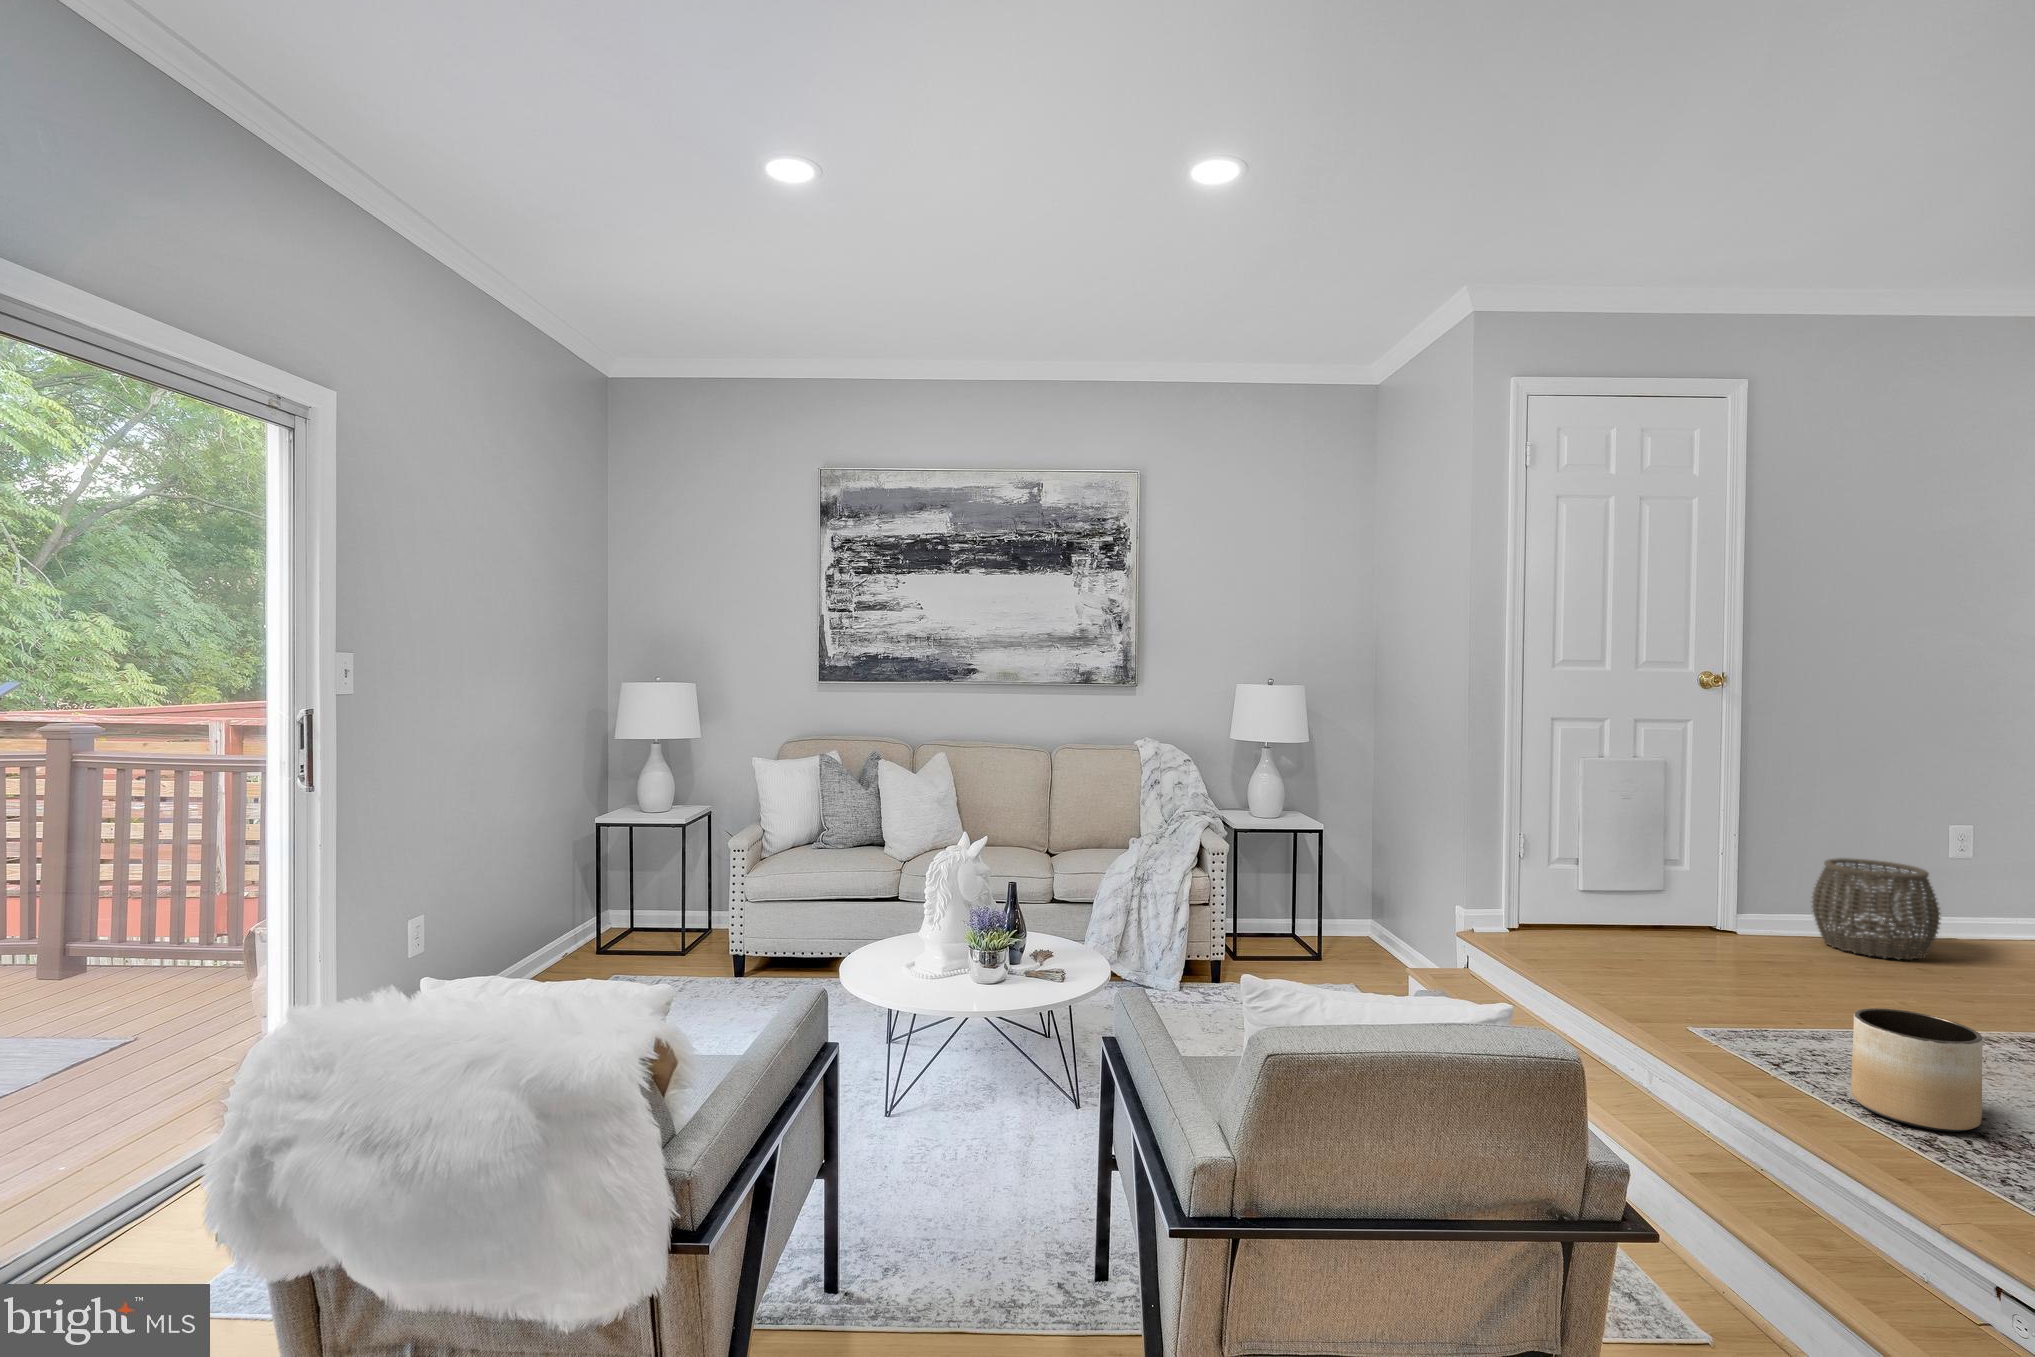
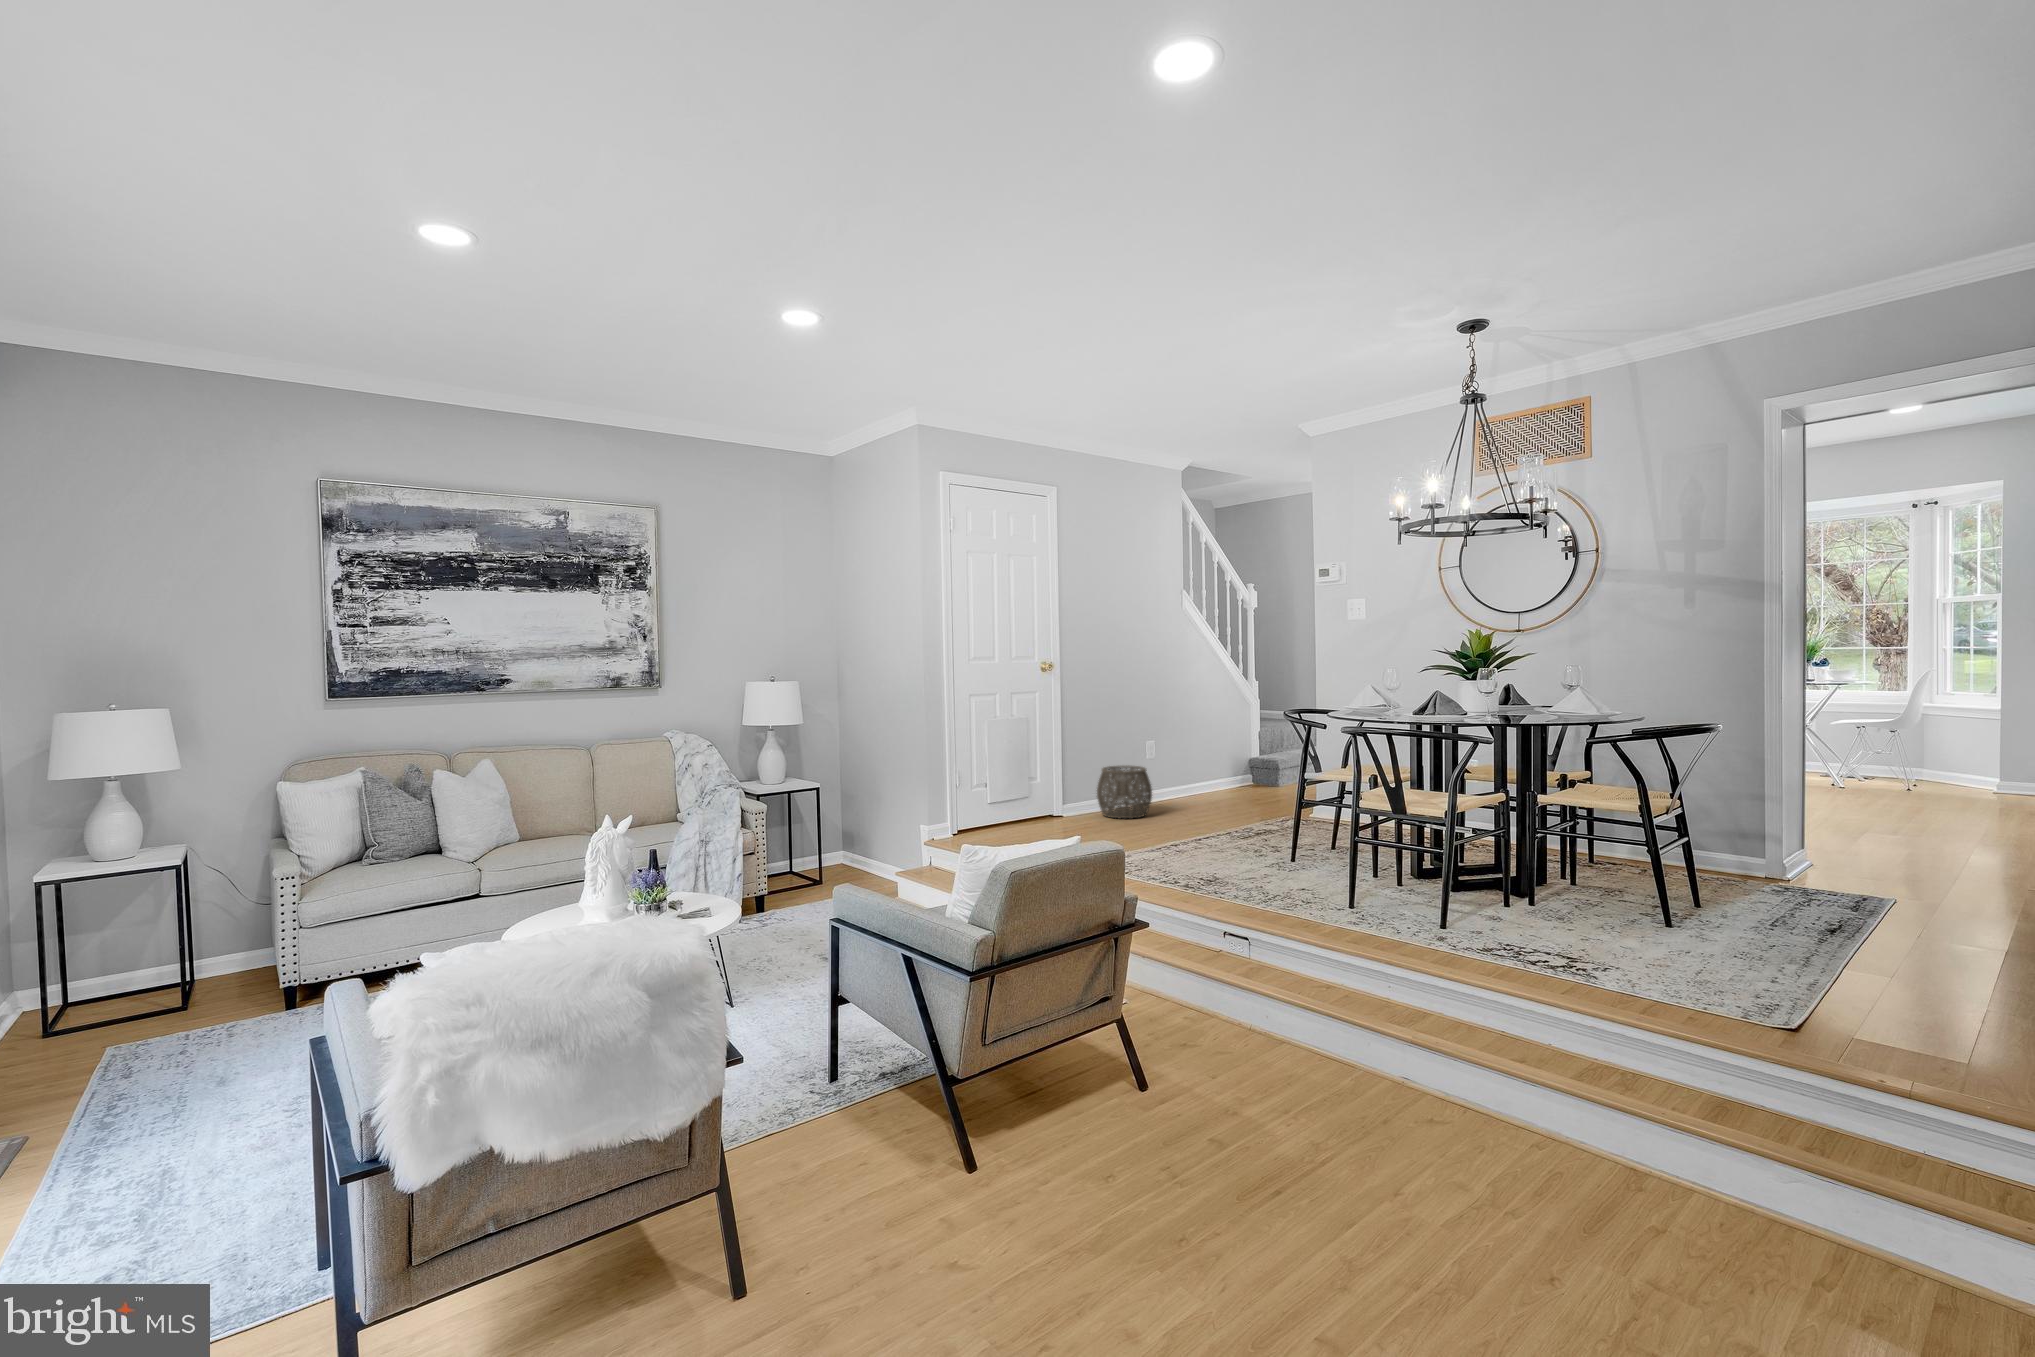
planter: present [1851,1008,1983,1132] -> none [1152,831,1202,884]

